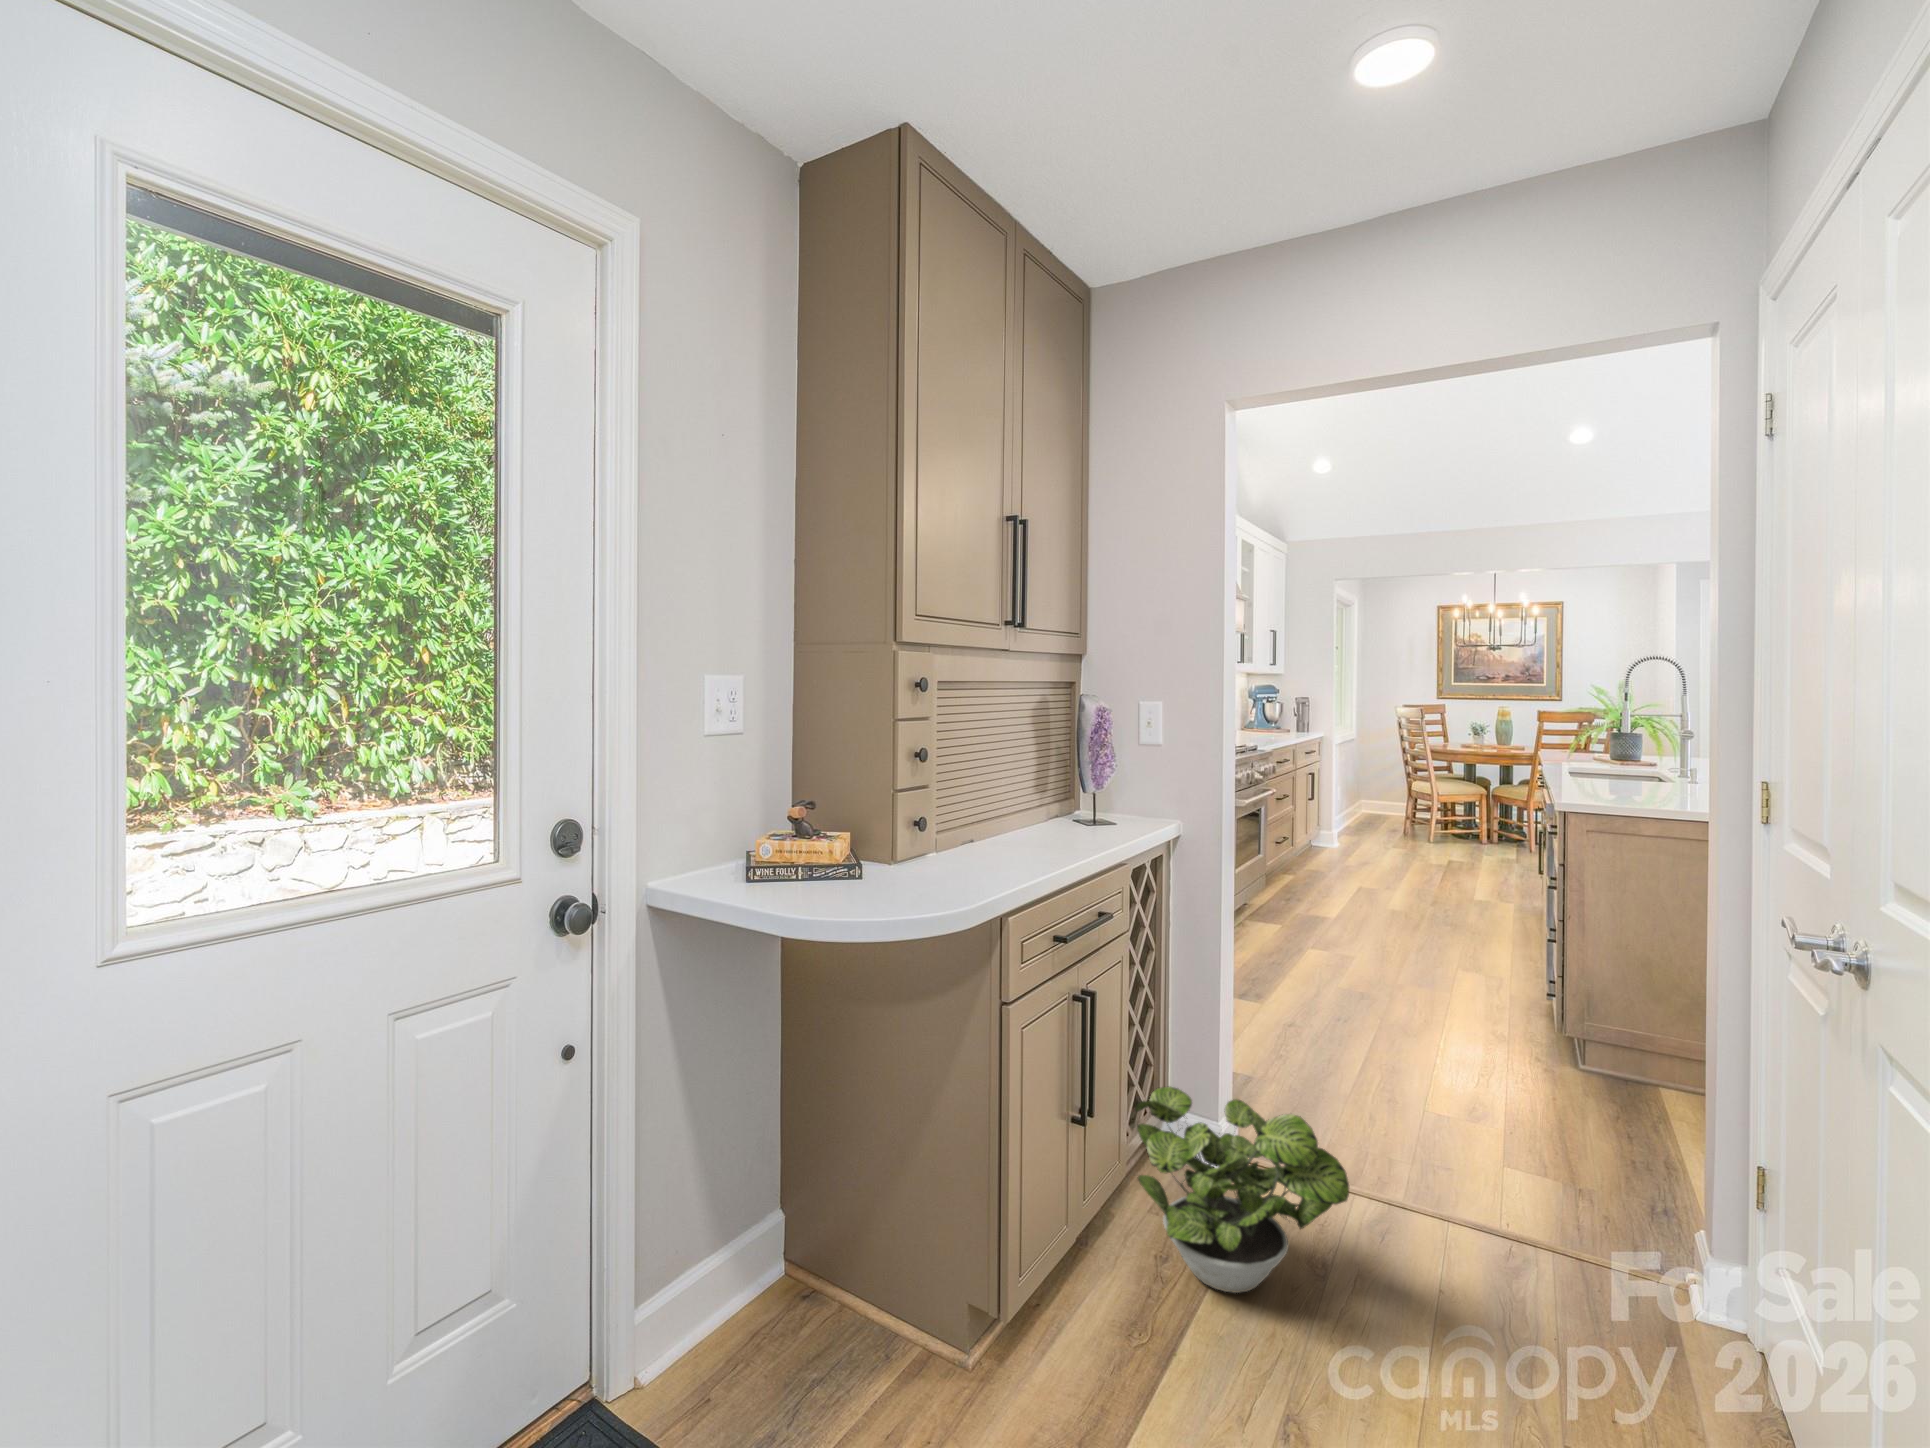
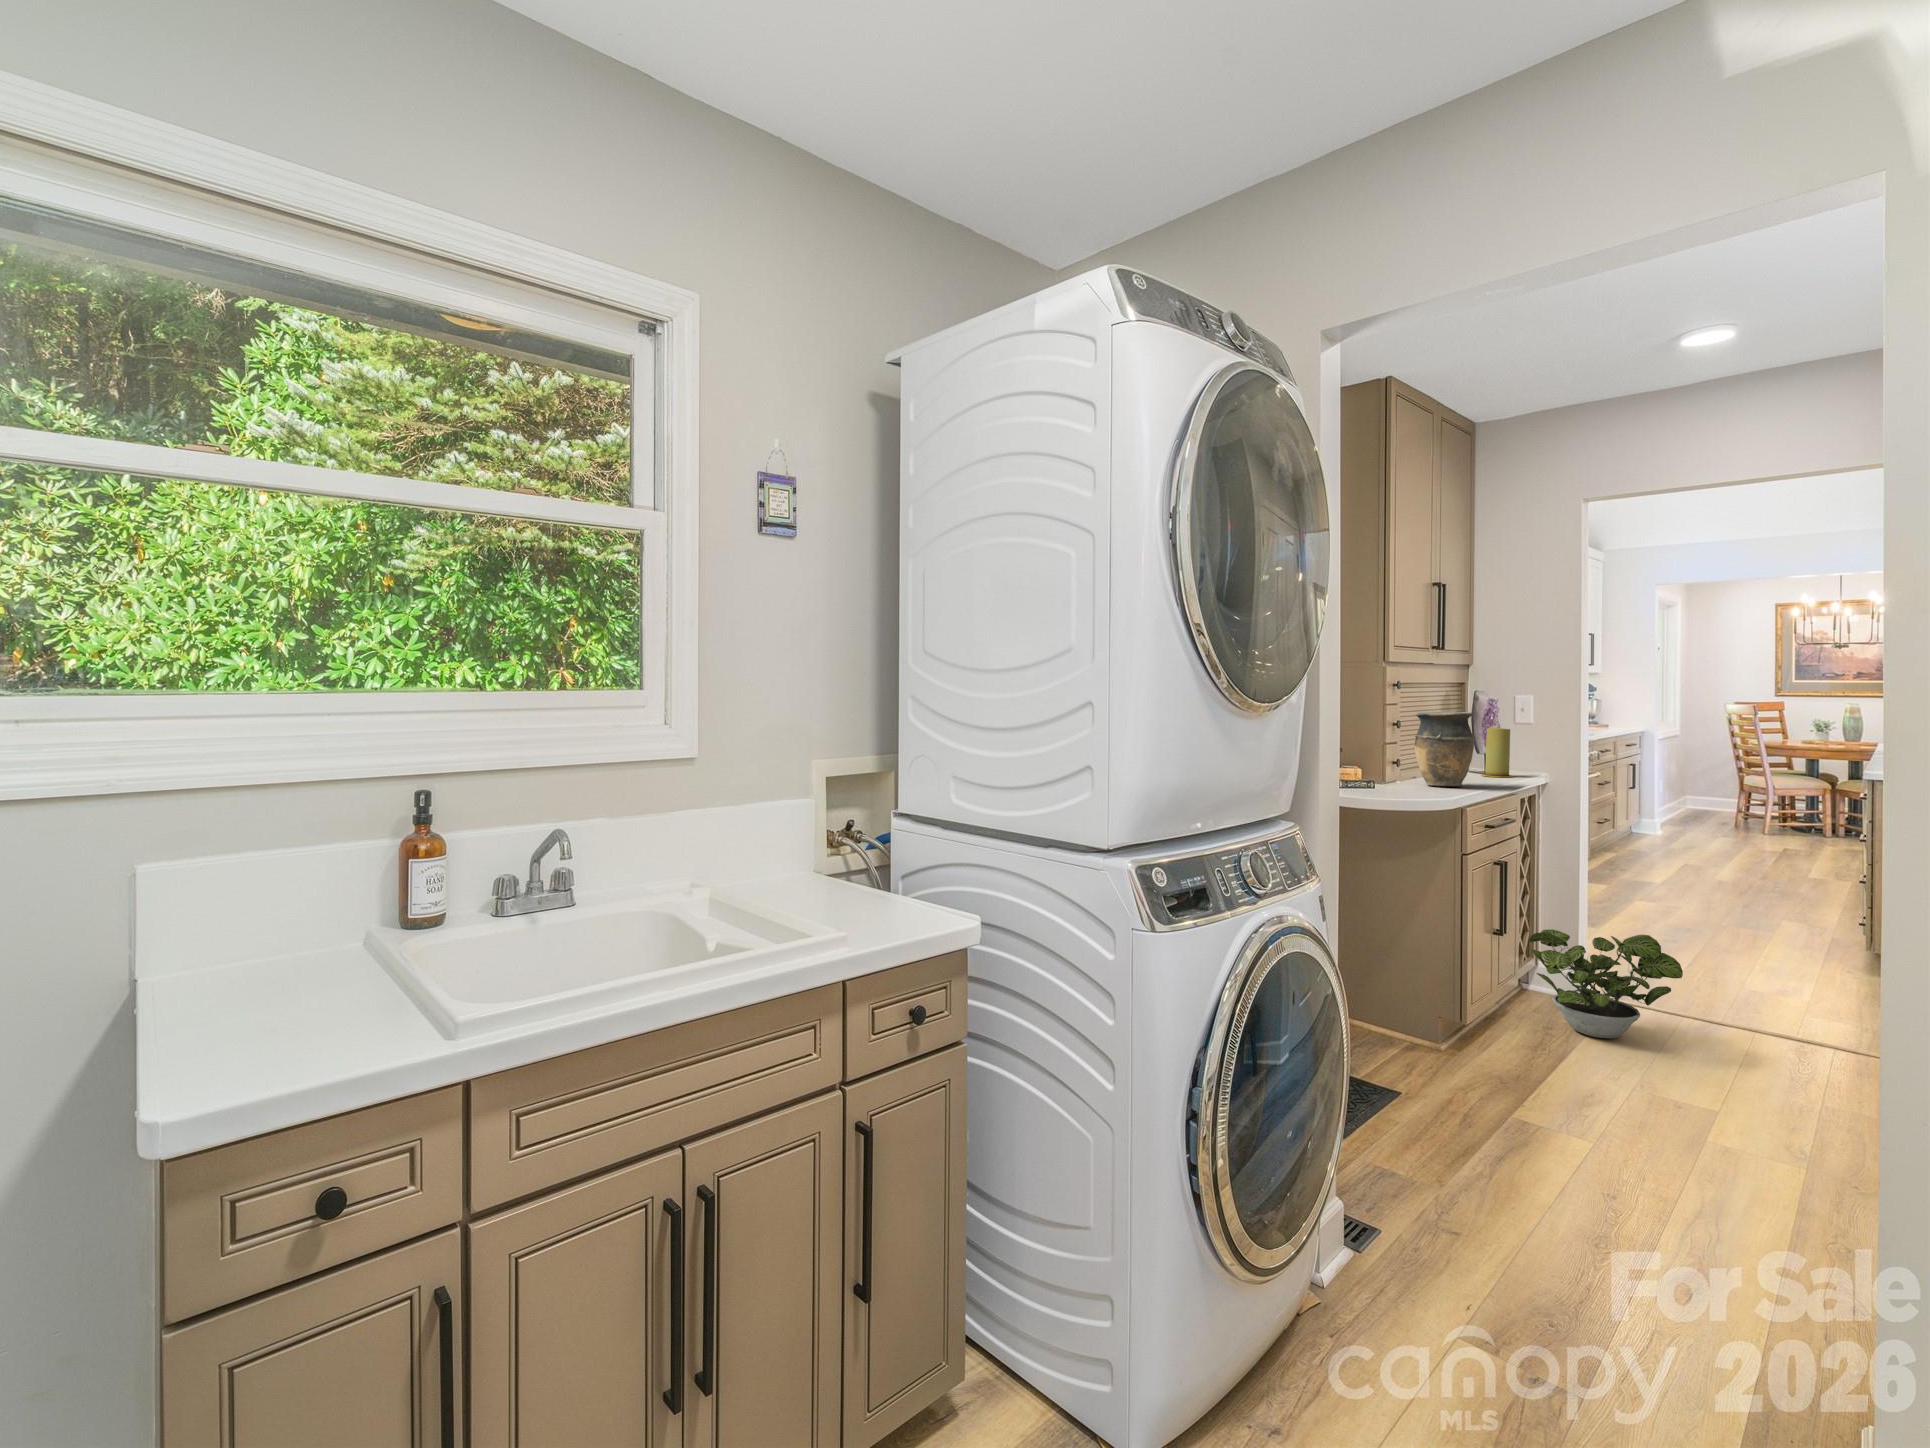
vase: none [949,731,1042,866] -> present [1415,712,1475,786]
candle: none [1081,753,1125,834] -> present [1481,728,1513,777]

